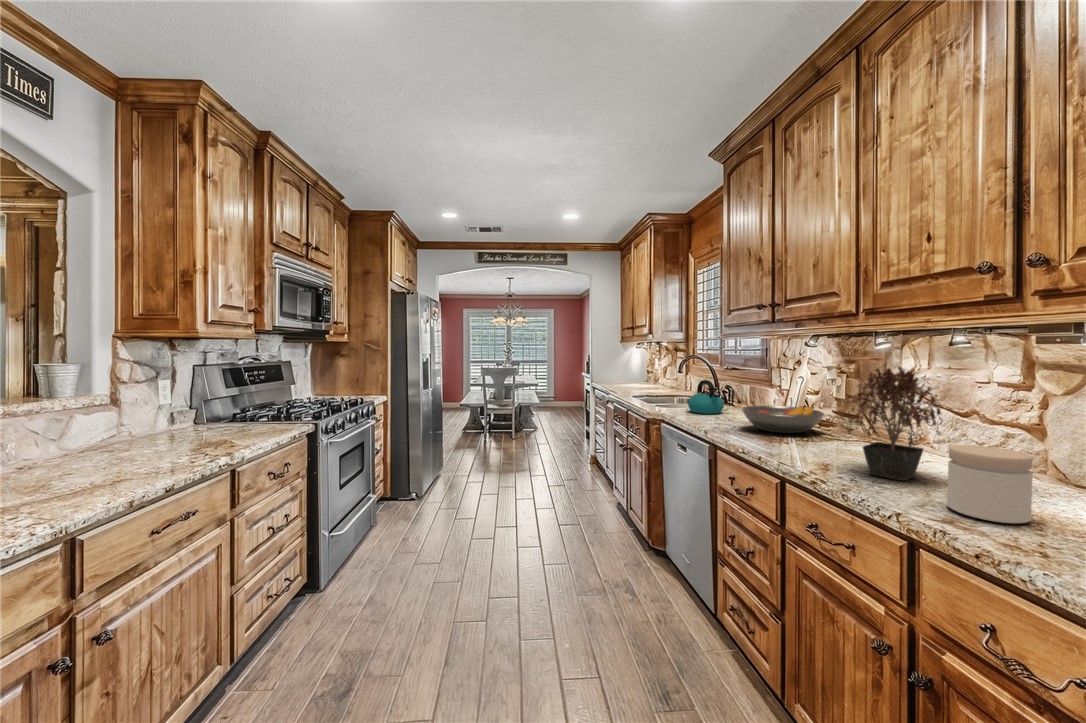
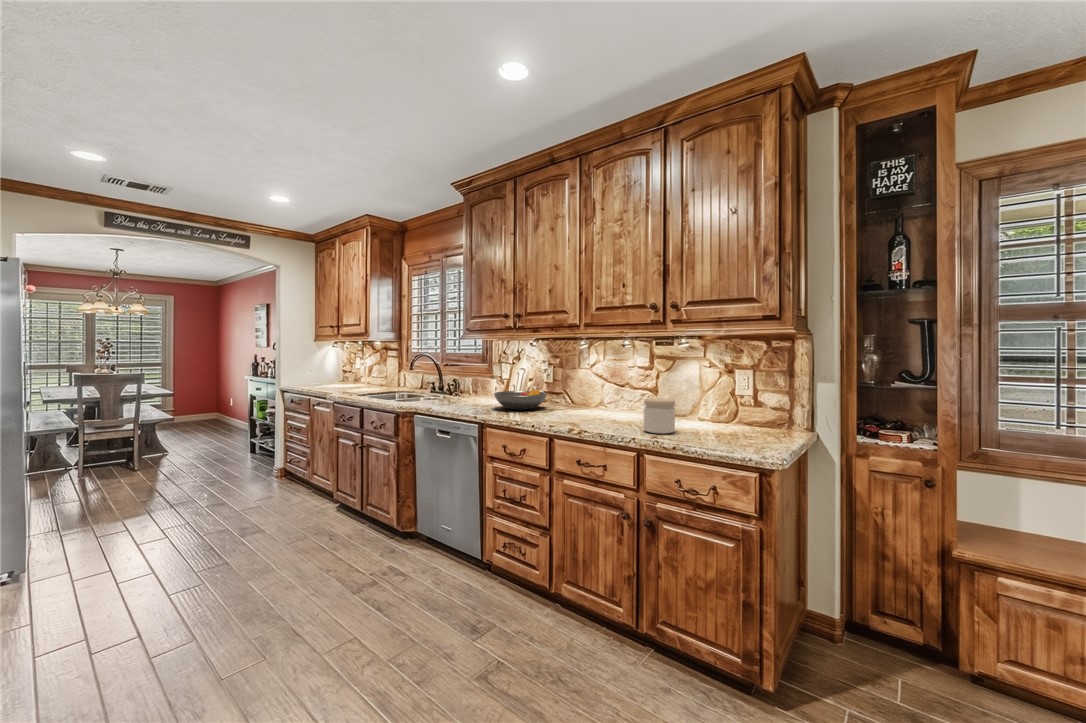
potted plant: present [846,364,943,481] -> none [584,356,633,425]
kettle: present [688,380,724,414] -> none [434,374,463,403]

